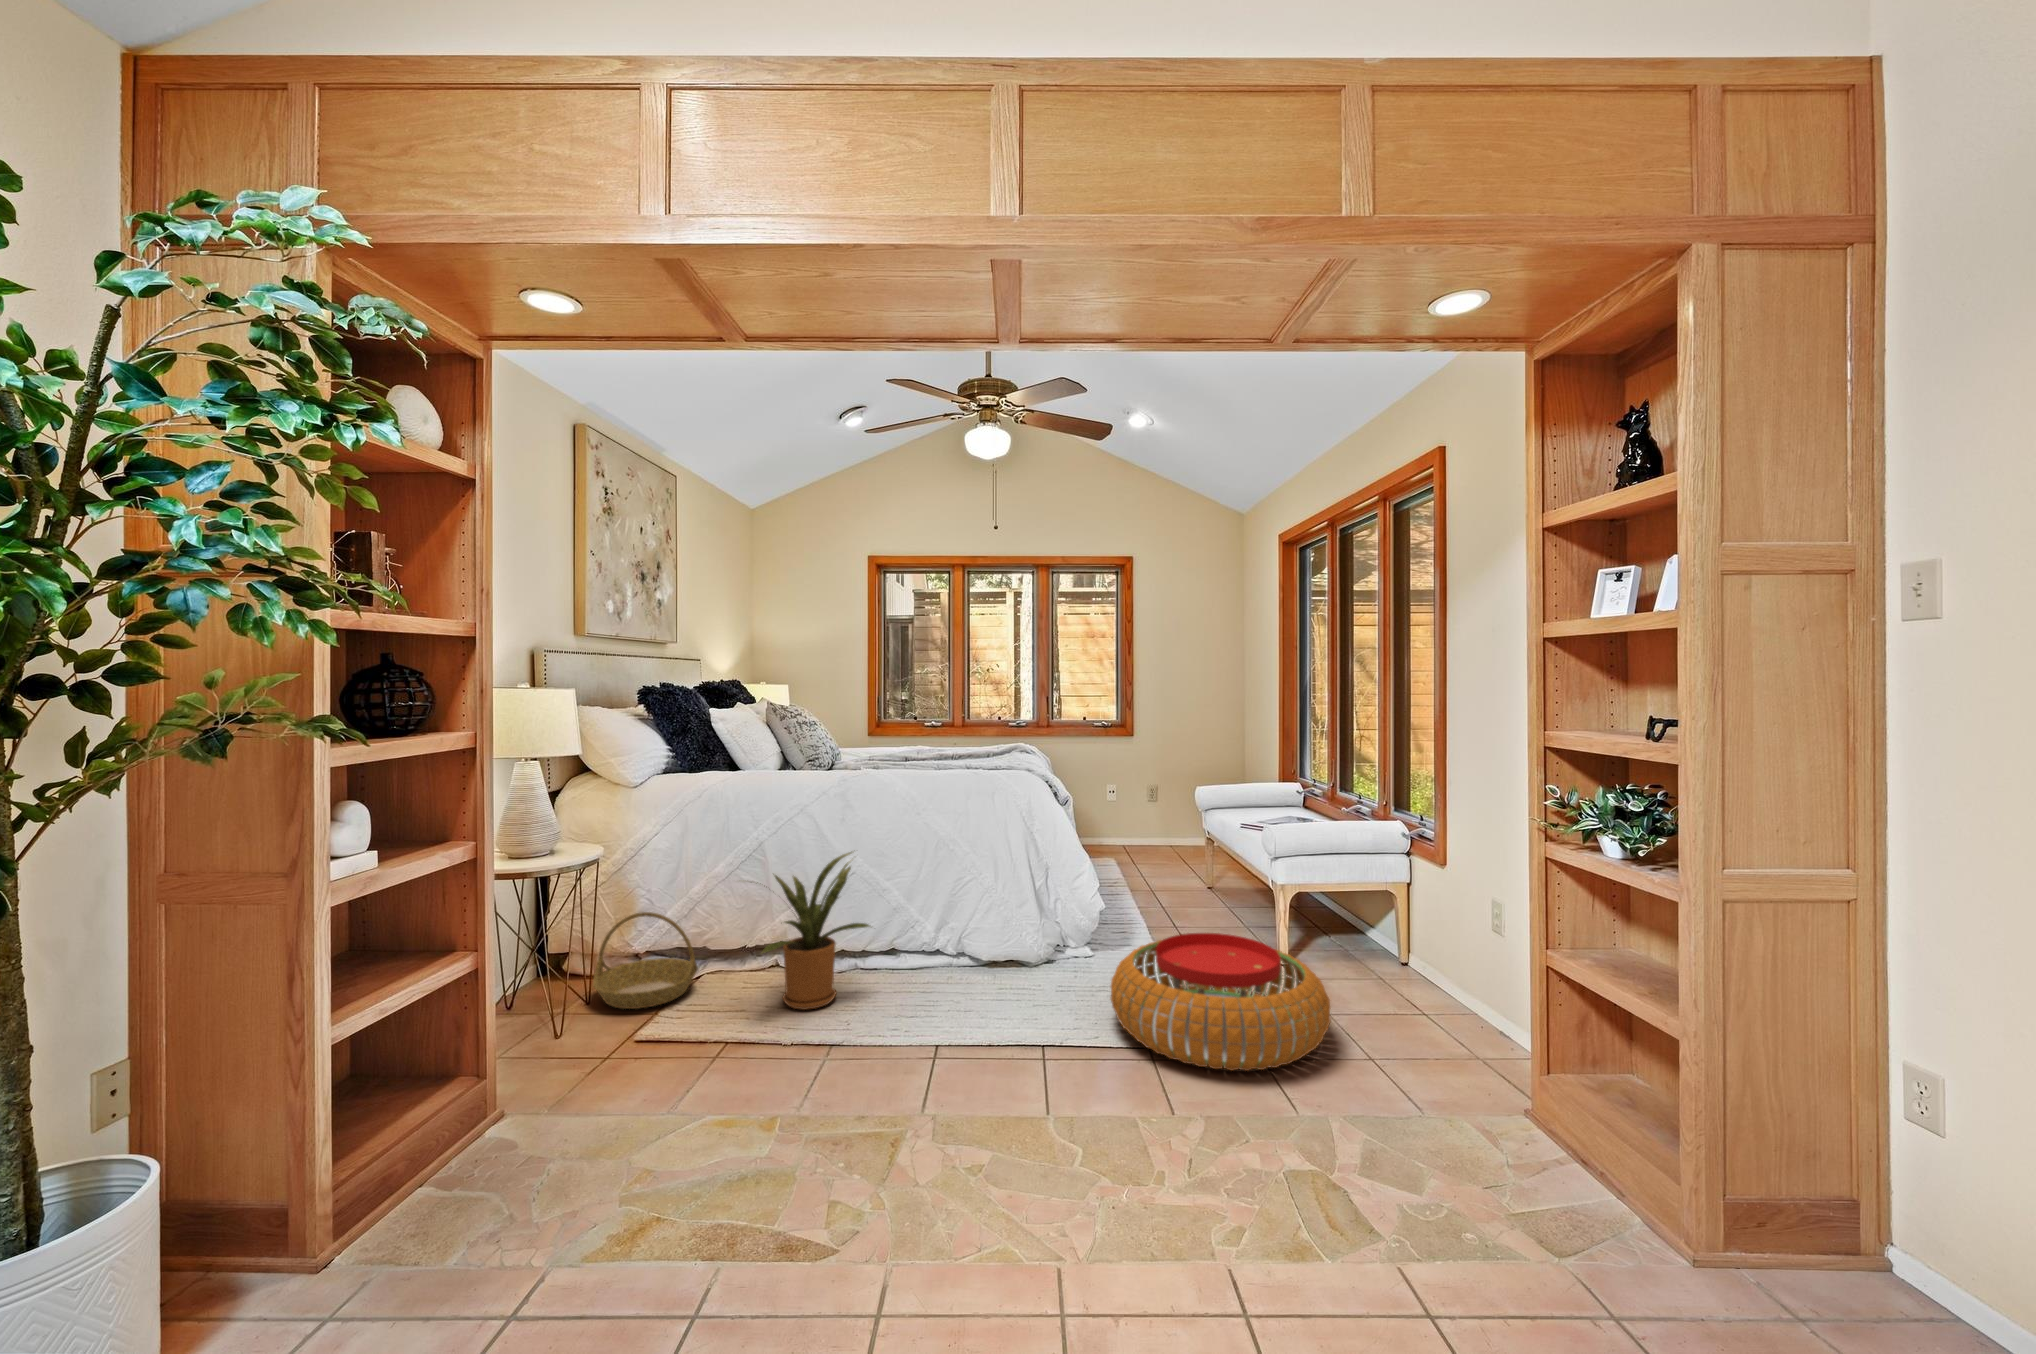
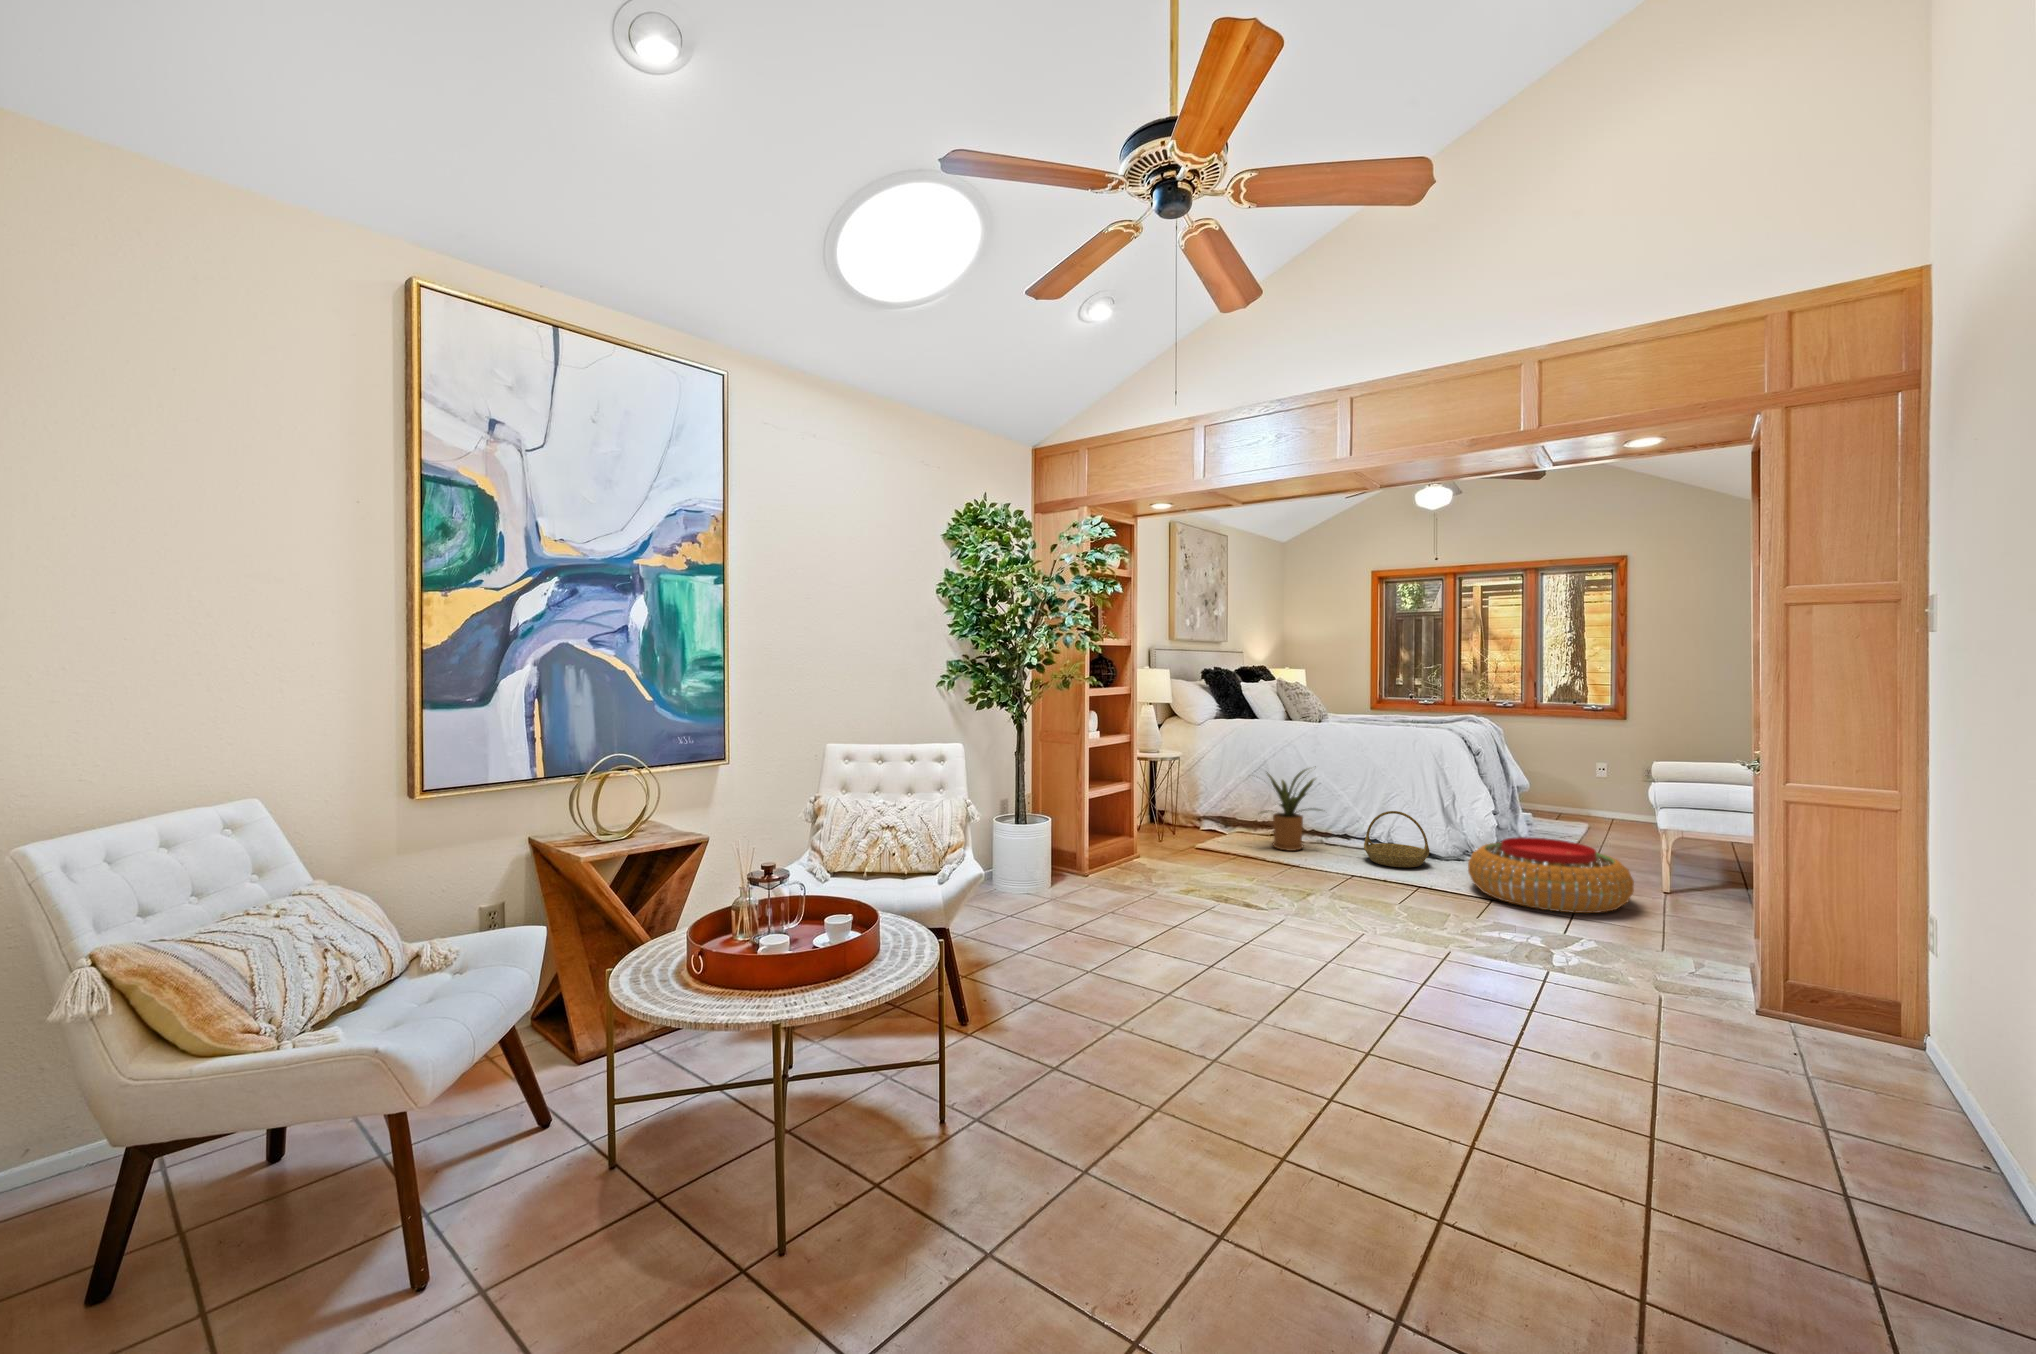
basket: present [593,912,698,1009] -> present [1364,811,1430,867]

